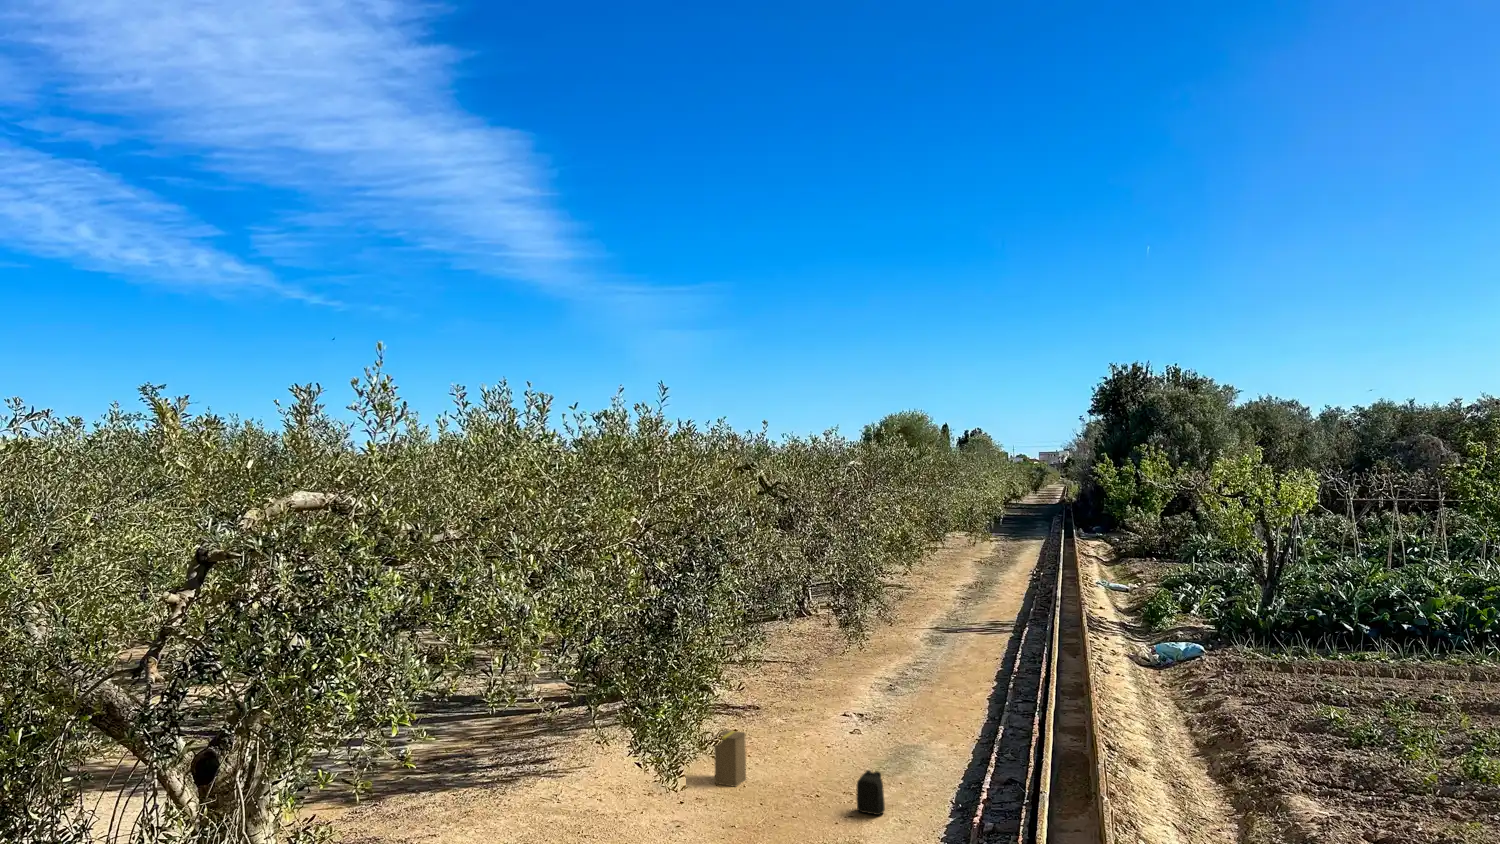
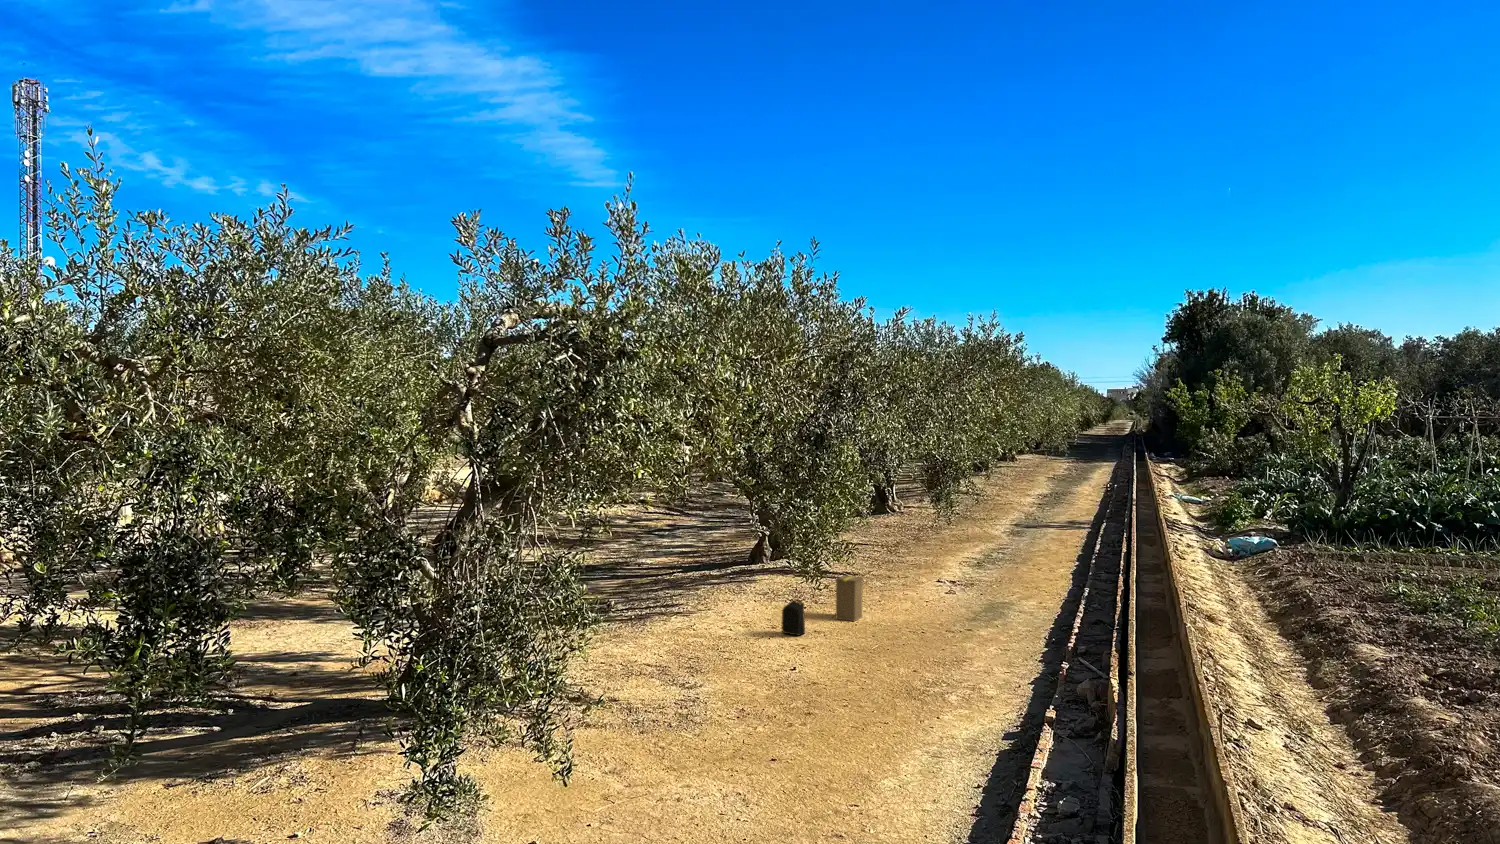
backpack: present [857,770,885,815] -> present [782,600,805,636]

